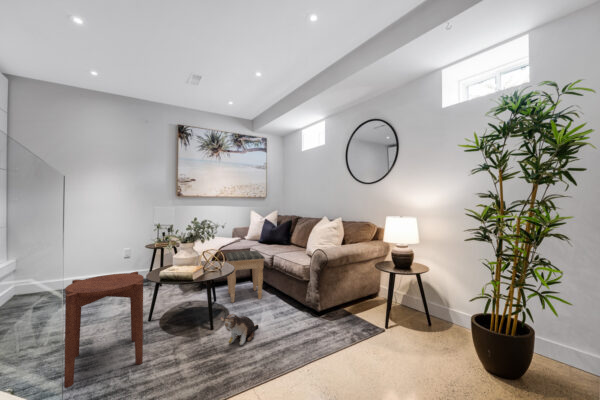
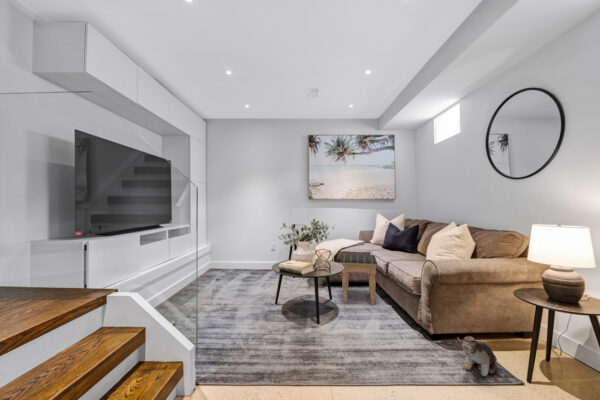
side table: present [64,272,144,388] -> none [214,262,264,337]
plush toy: present [221,314,258,345] -> present [457,336,497,376]

